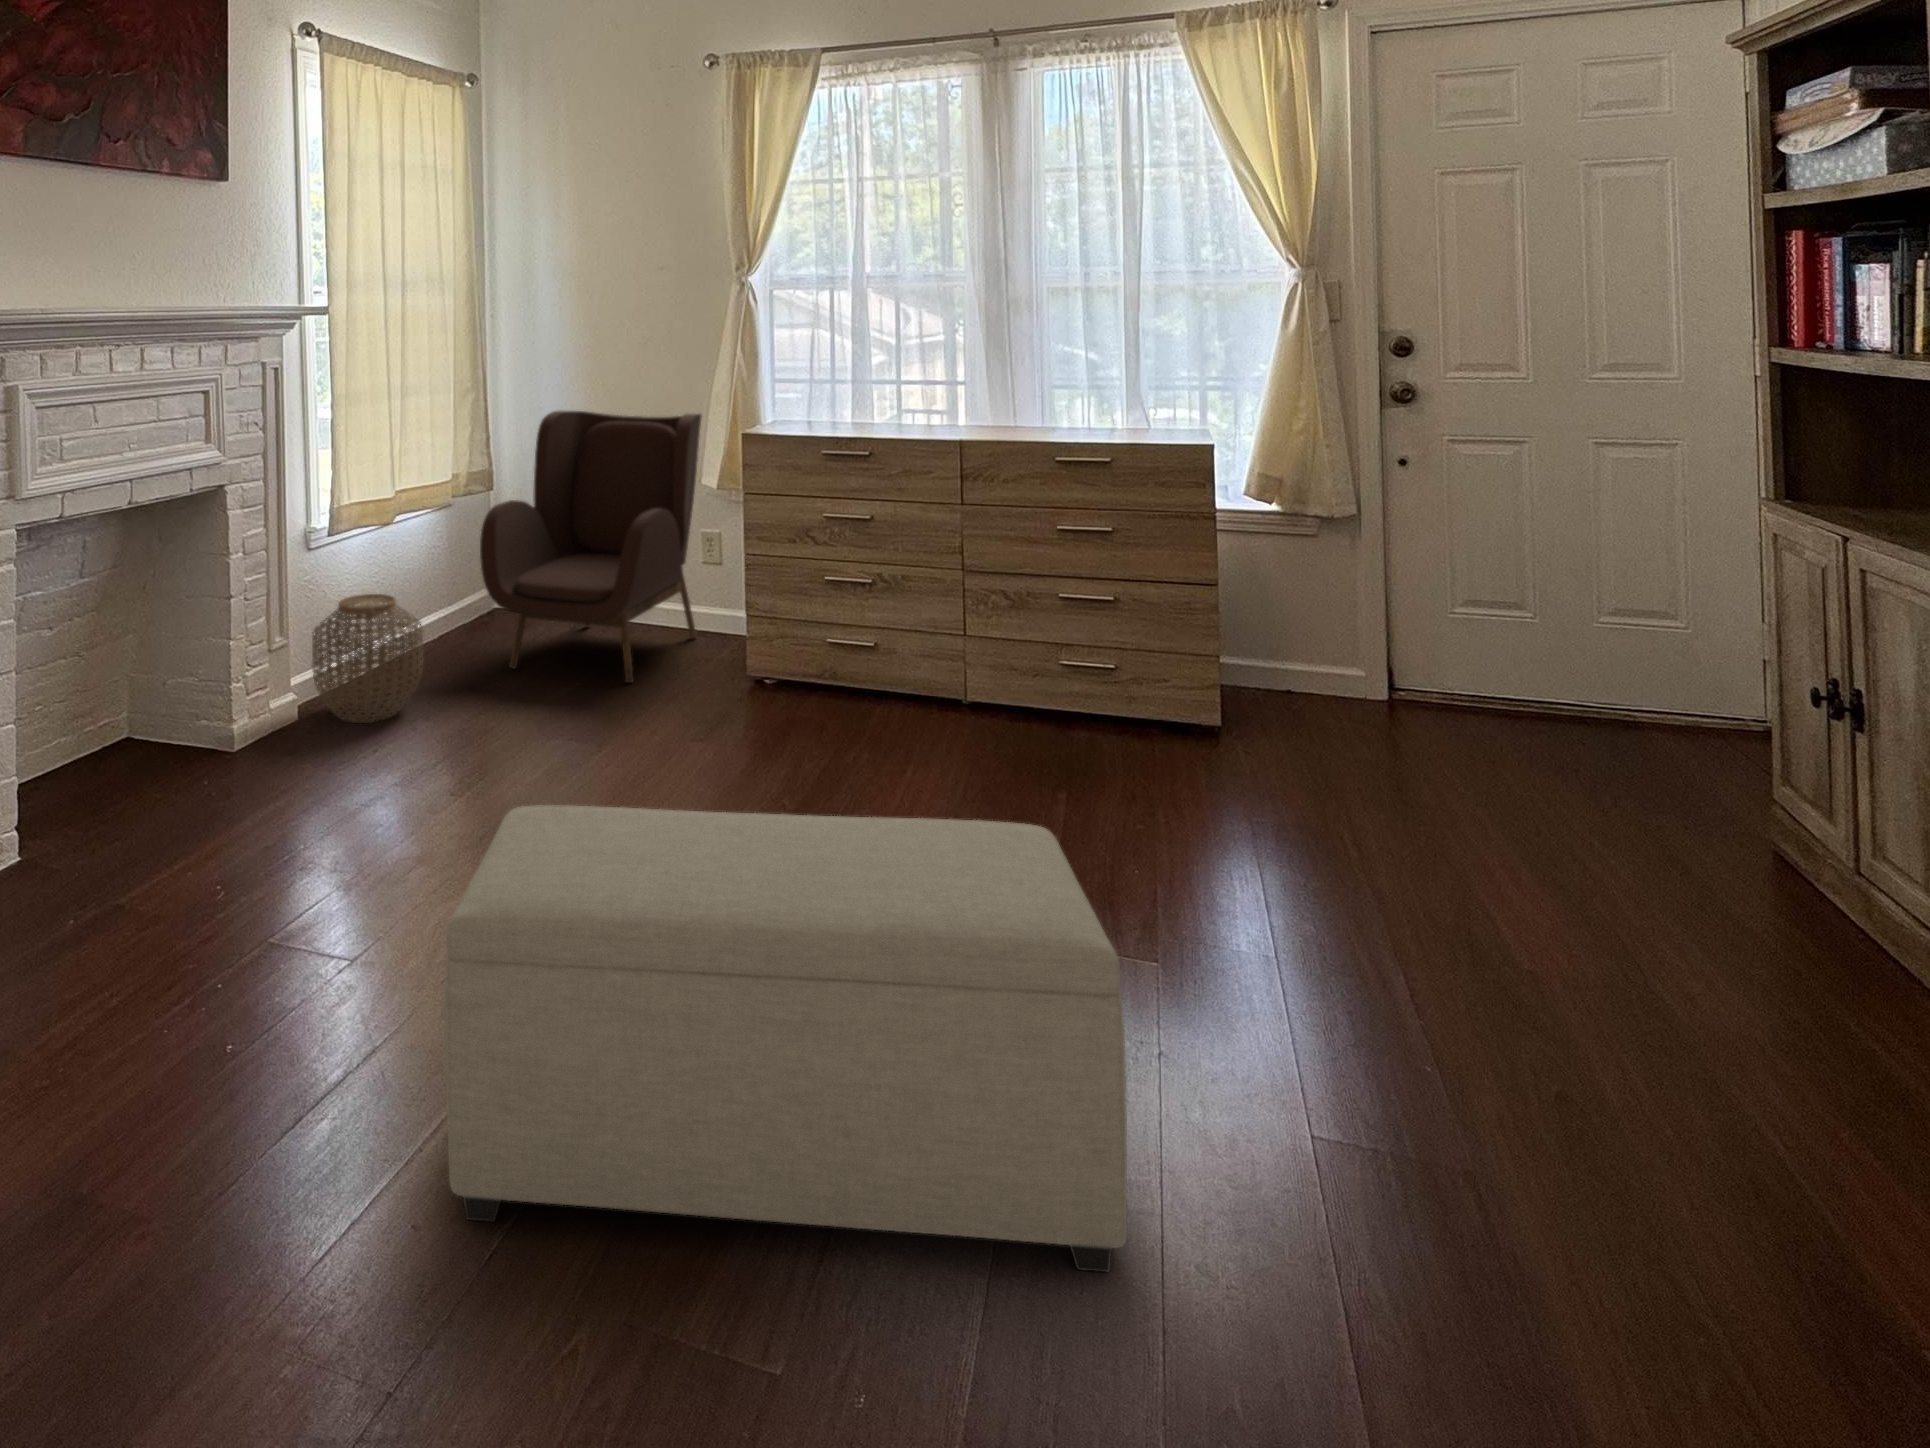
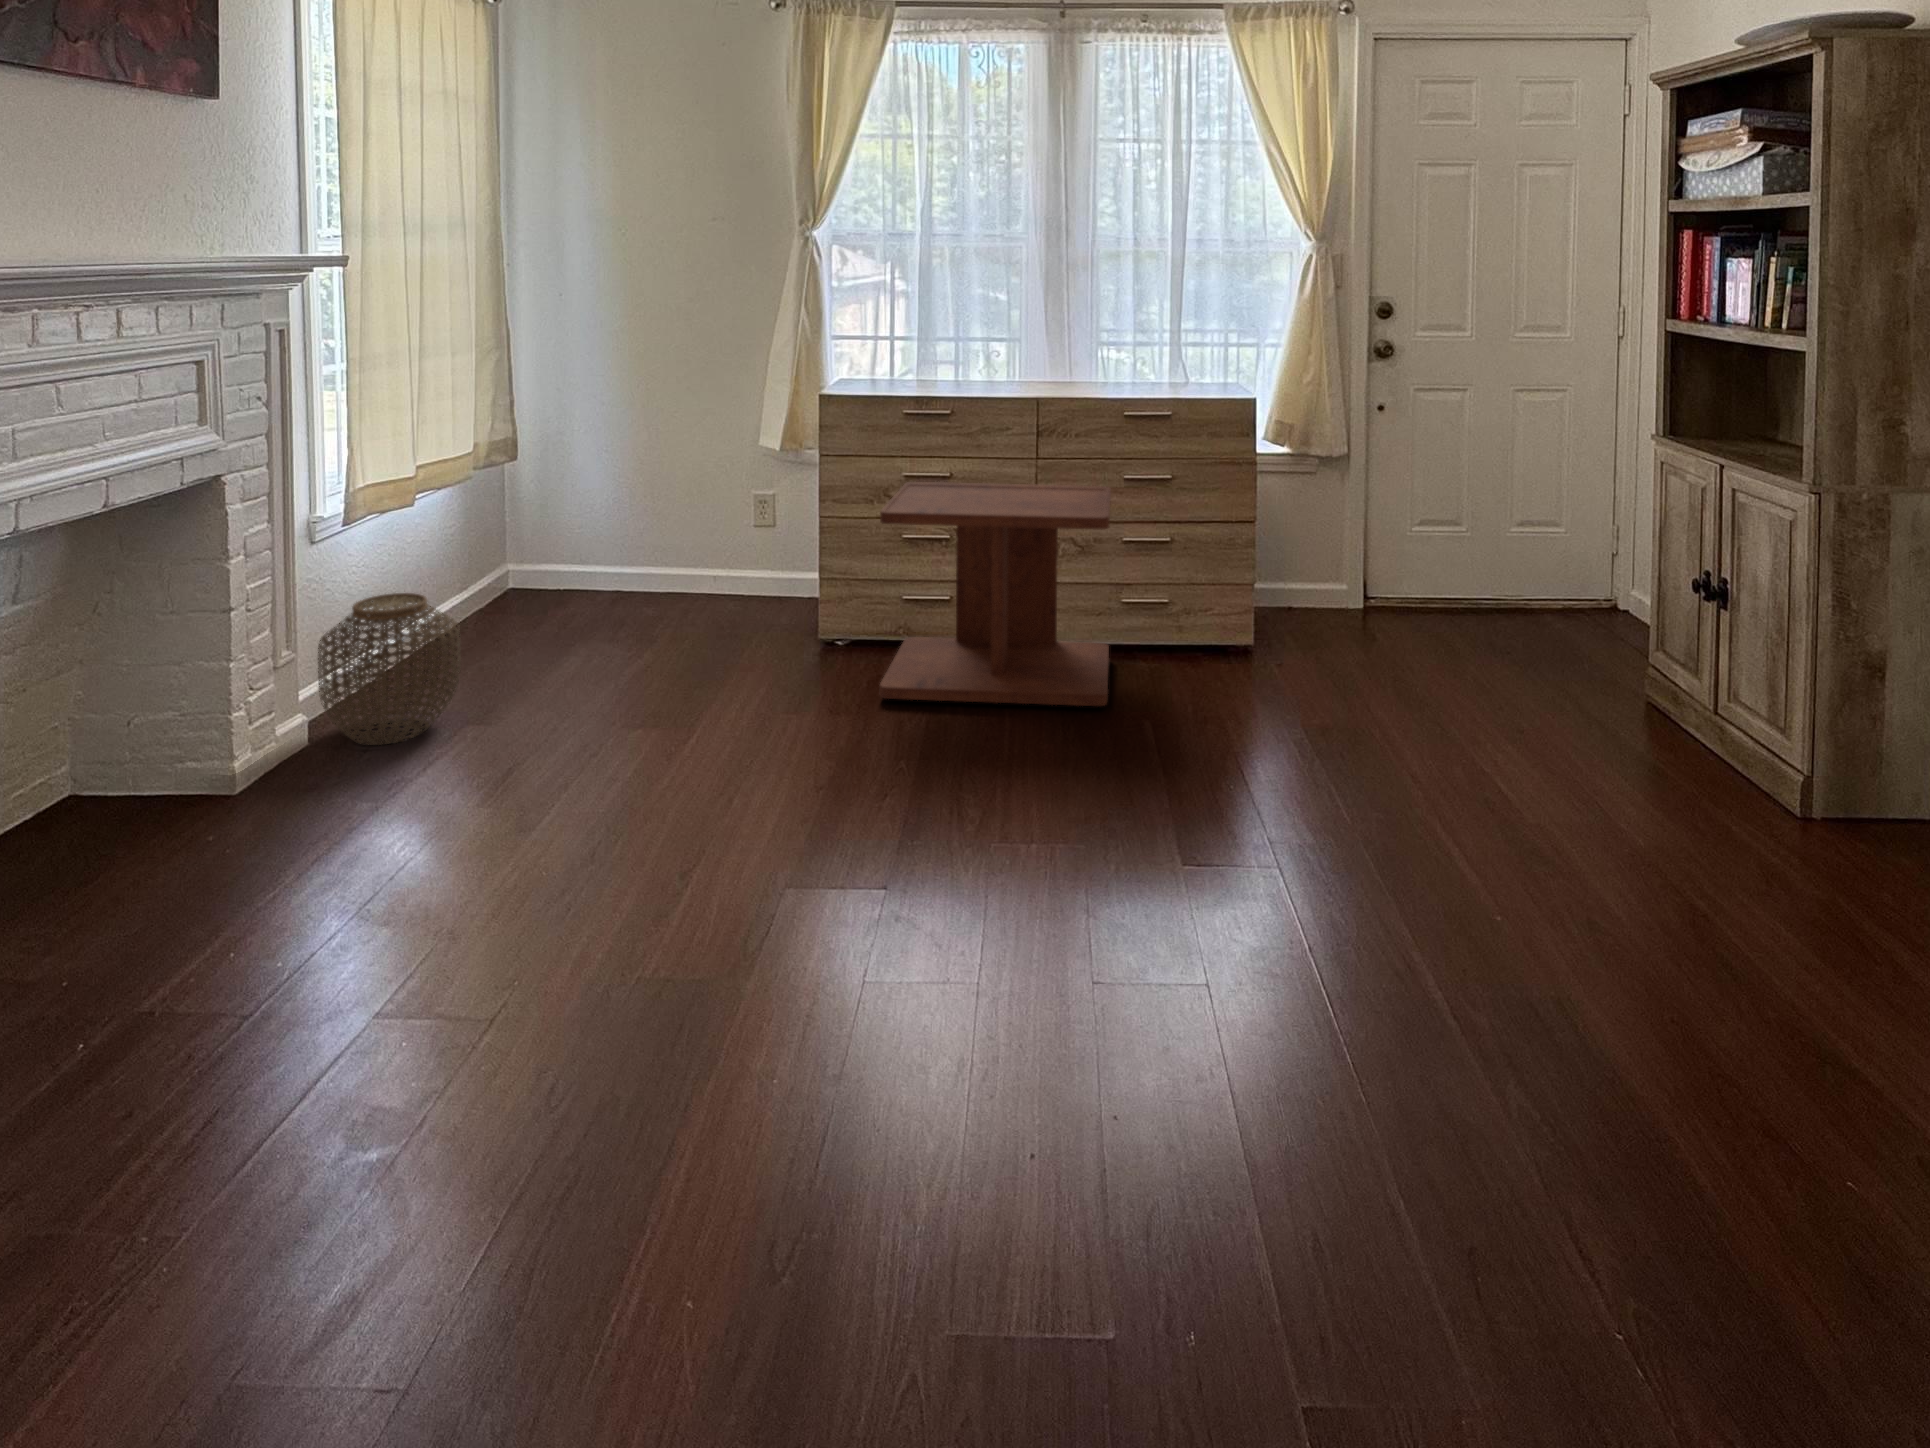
armchair: present [480,411,702,683] -> none [514,373,757,666]
side table: none [786,519,1044,764] -> present [880,482,1111,706]
ottoman: present [445,805,1127,1272] -> none [714,764,1351,1256]

